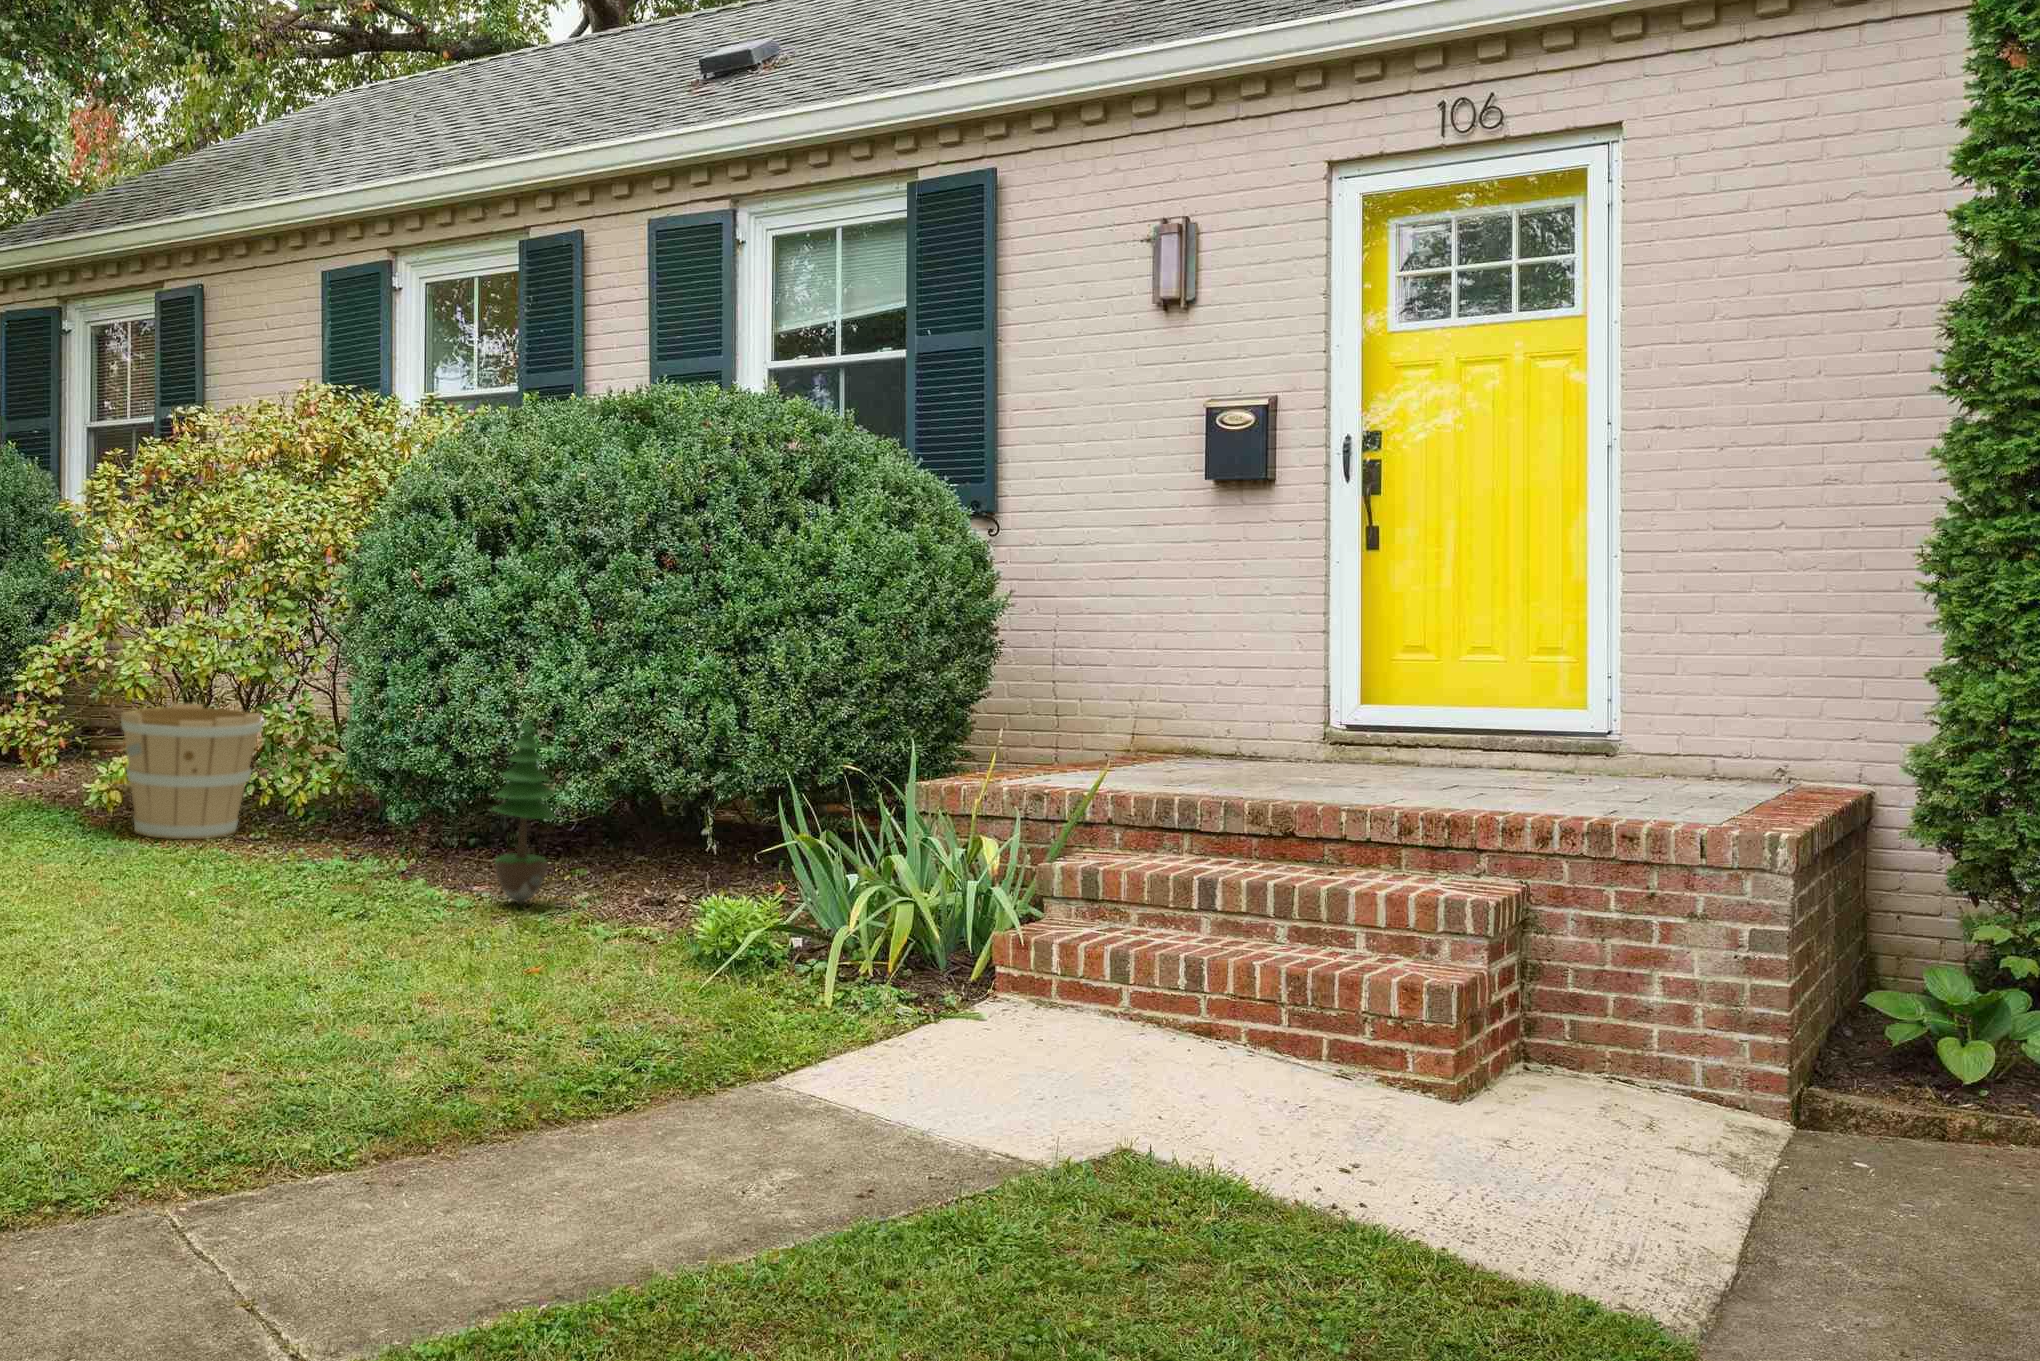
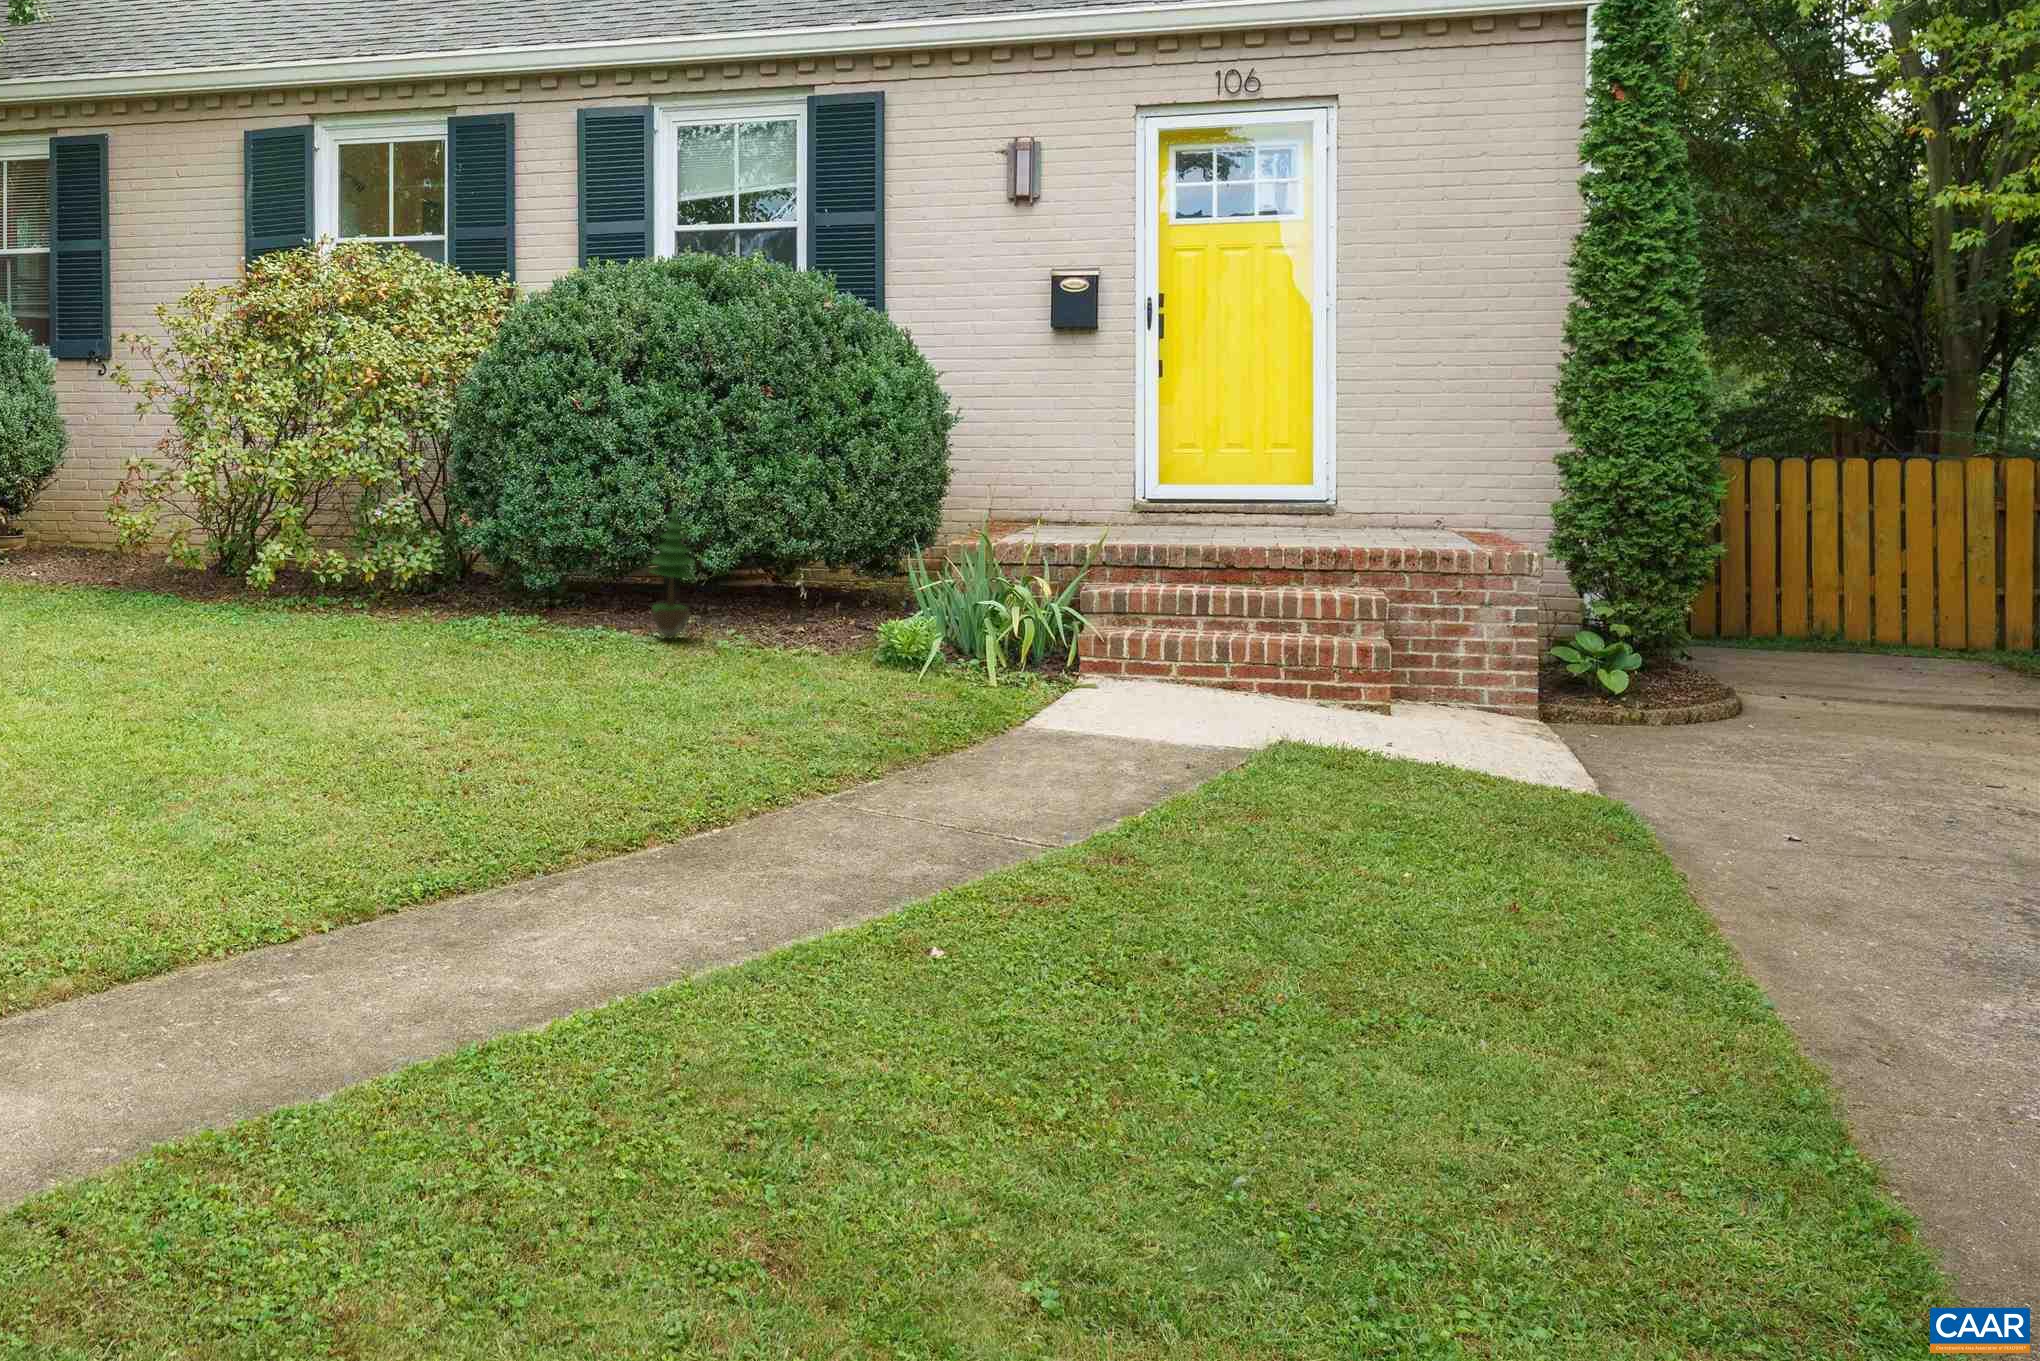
wooden bucket: present [121,703,263,839] -> none [262,502,371,607]

